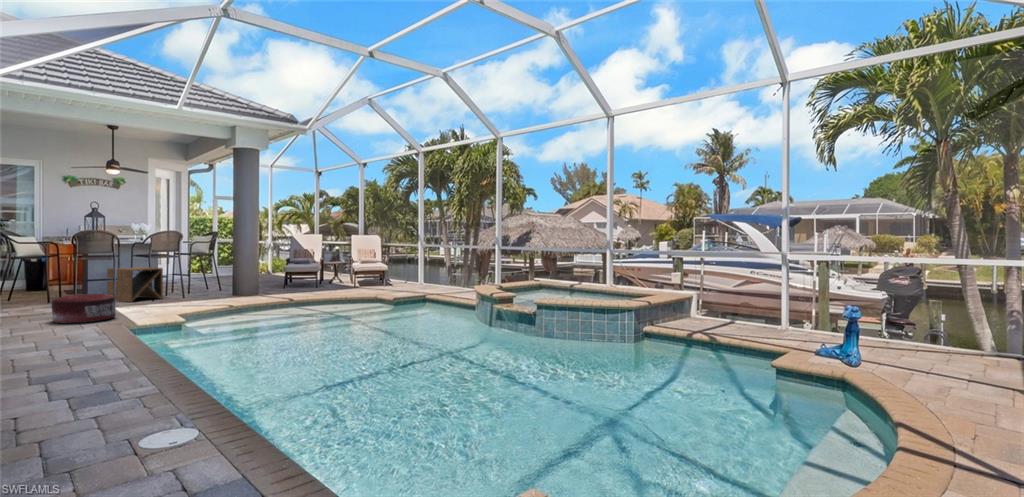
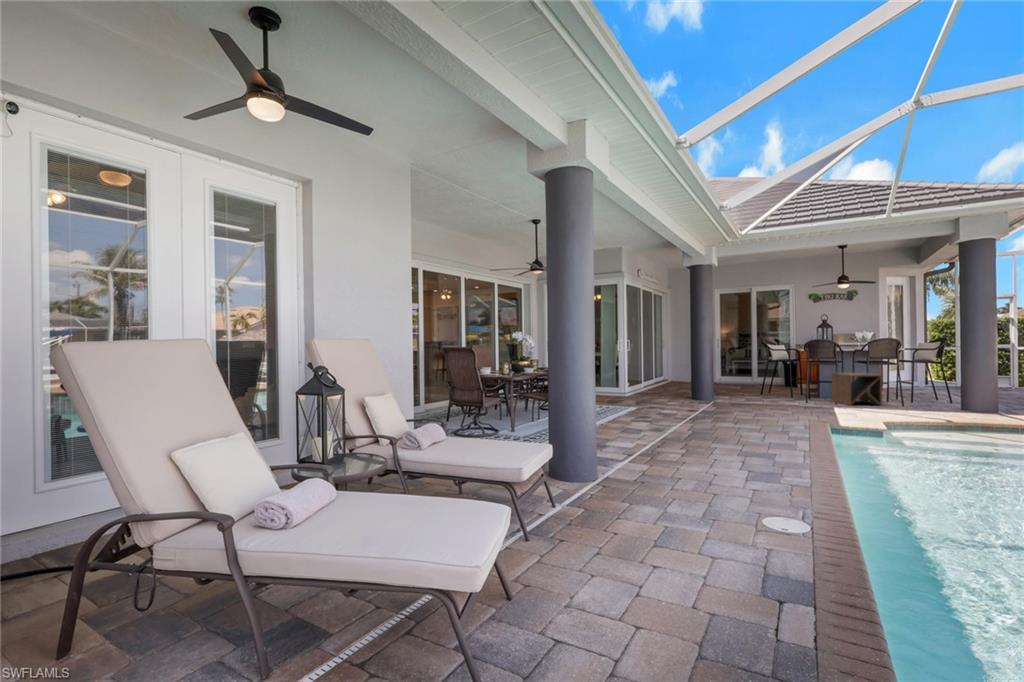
pouf: present [52,294,116,323] -> none [780,394,827,418]

